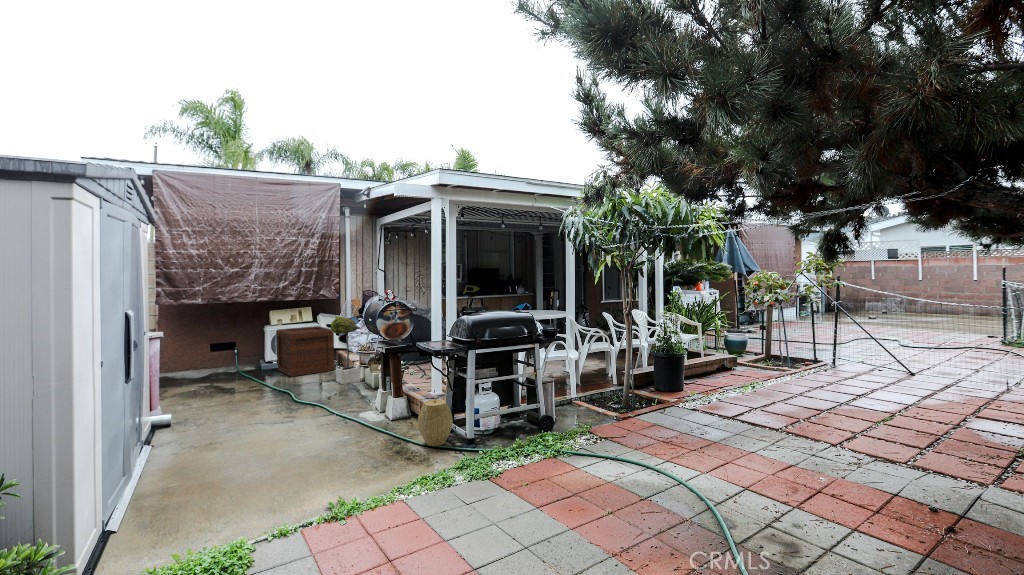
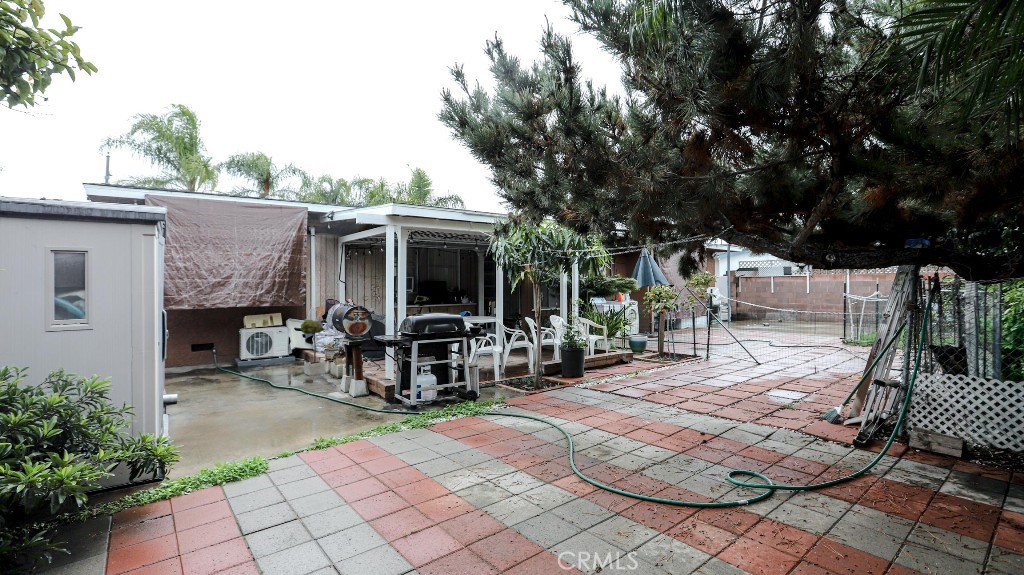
wooden crate: present [276,326,335,377] -> none [250,329,302,371]
woven basket: present [418,400,453,446] -> none [374,378,400,411]

